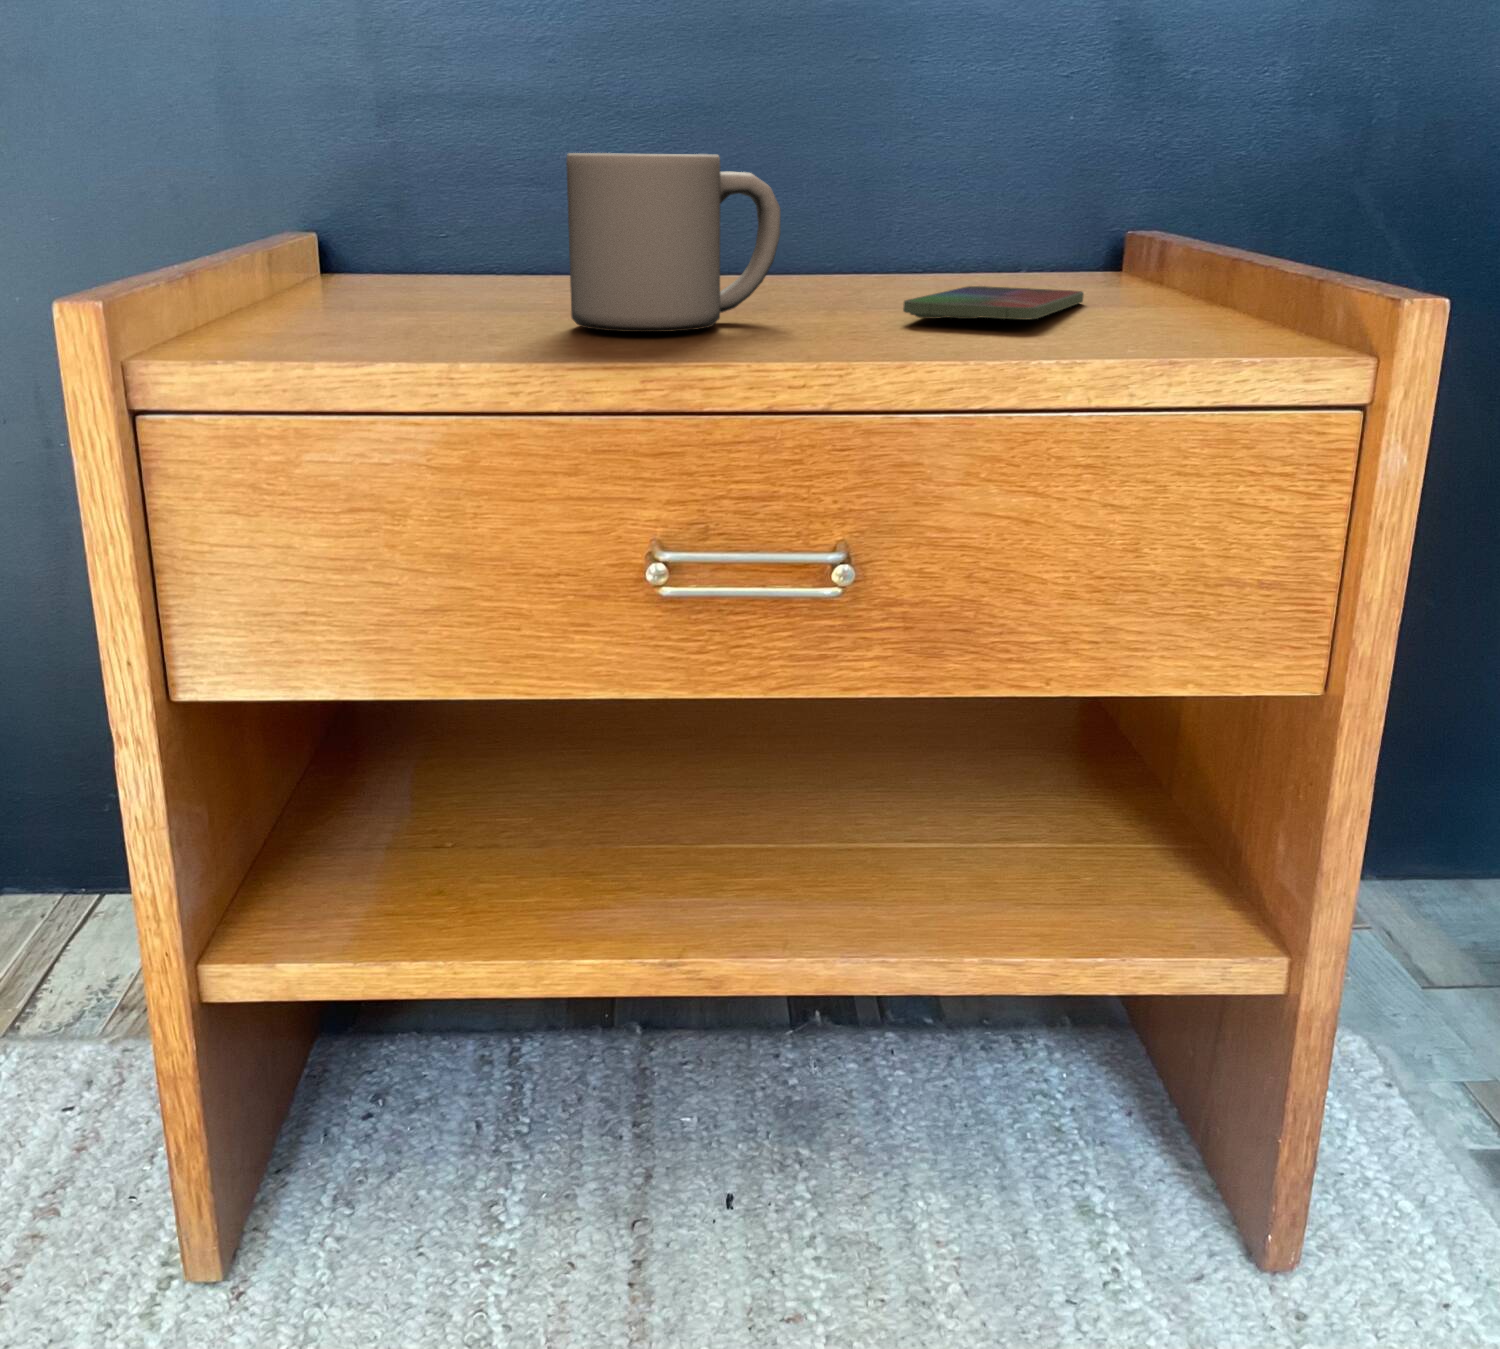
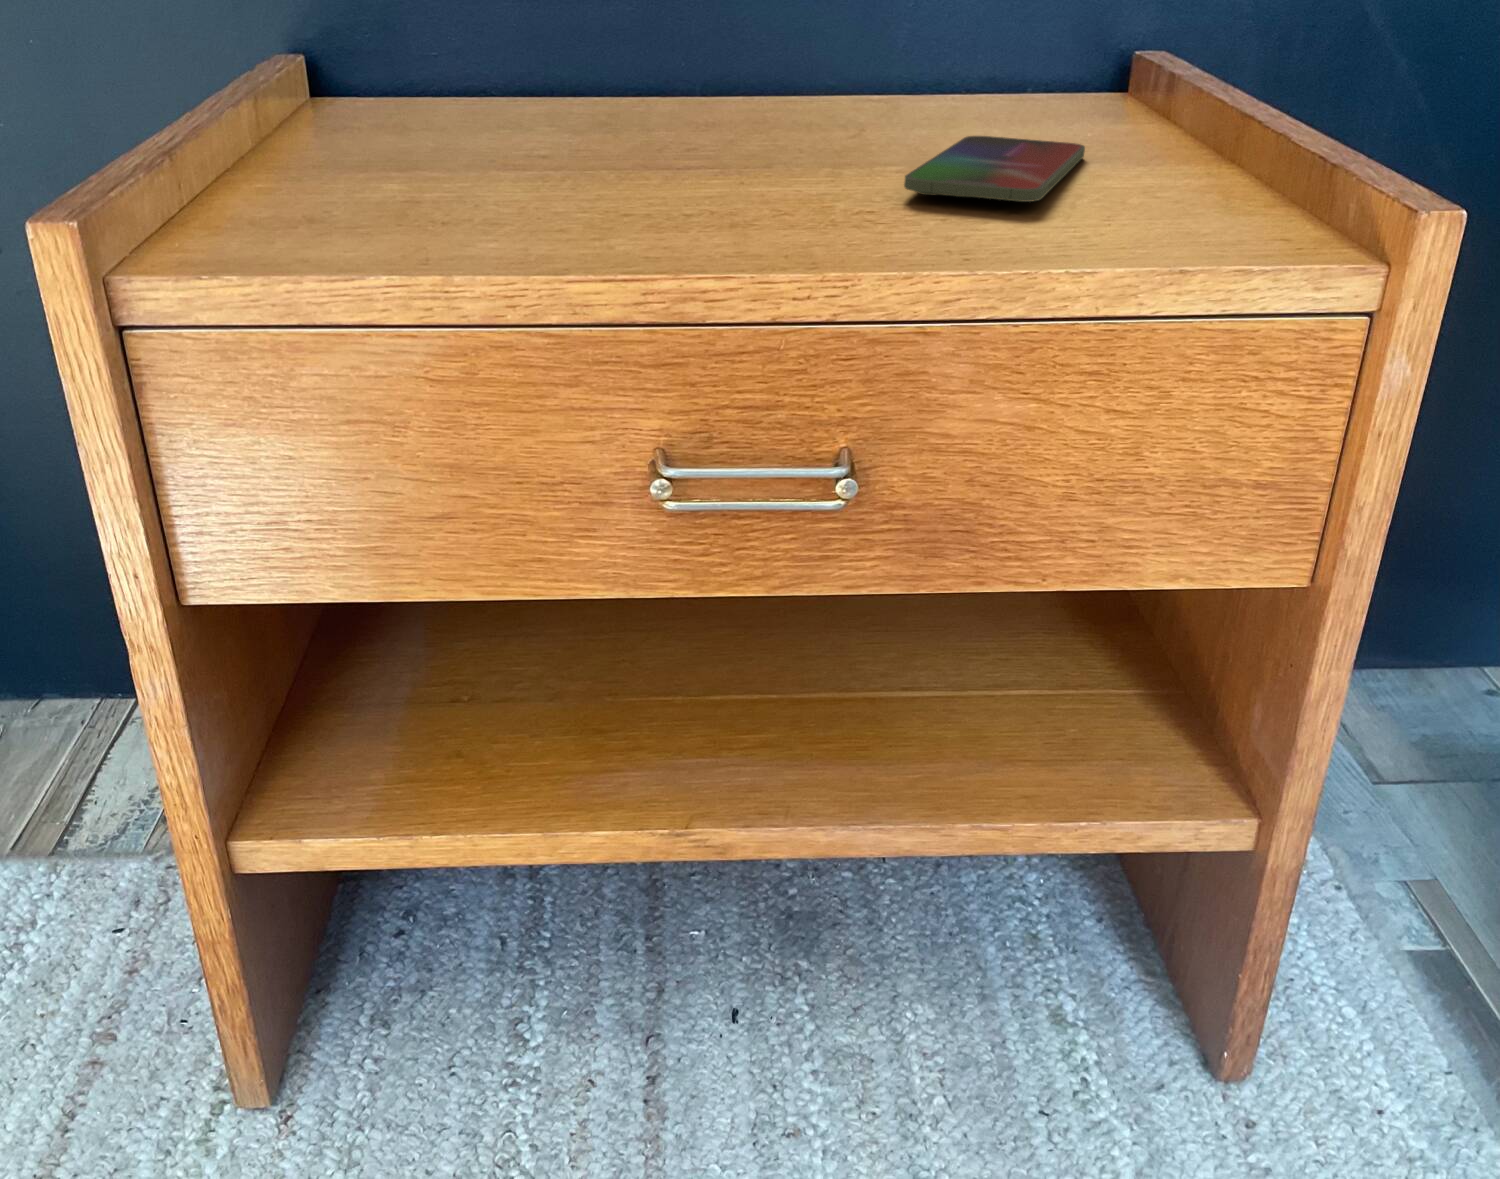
mug: present [566,153,780,332] -> none [556,21,779,223]

